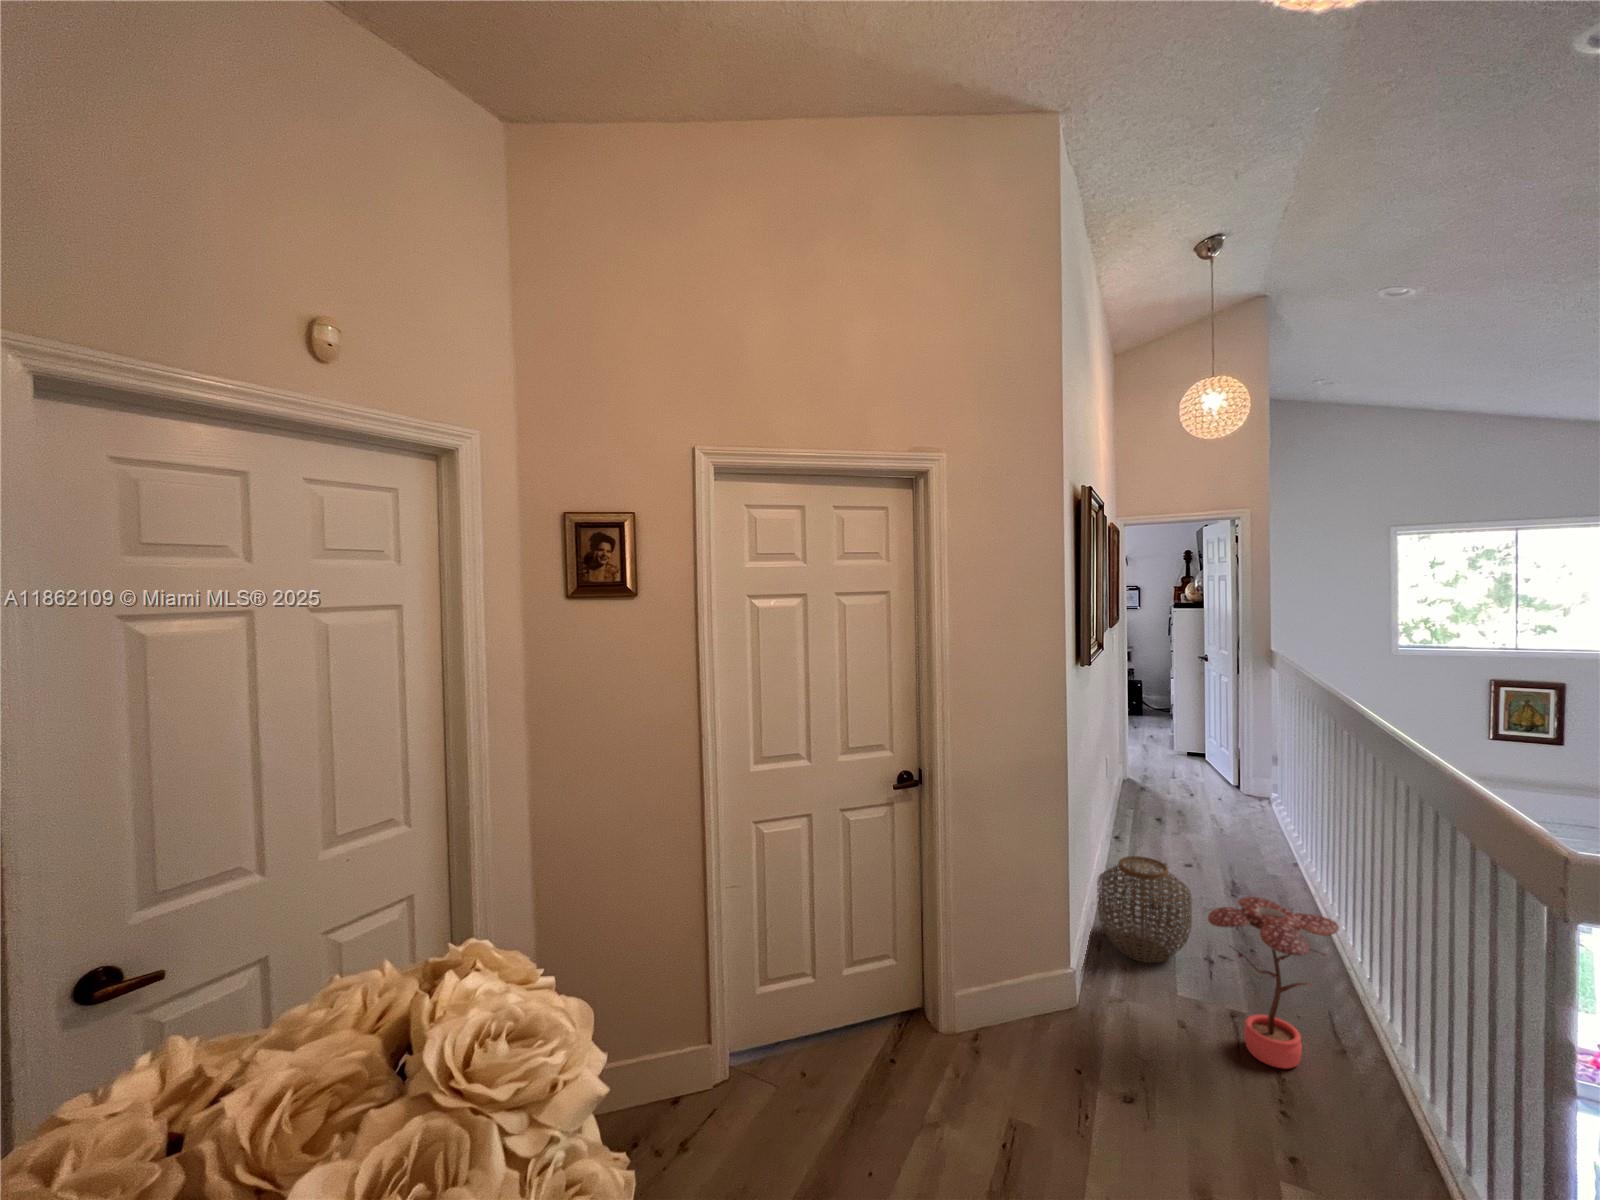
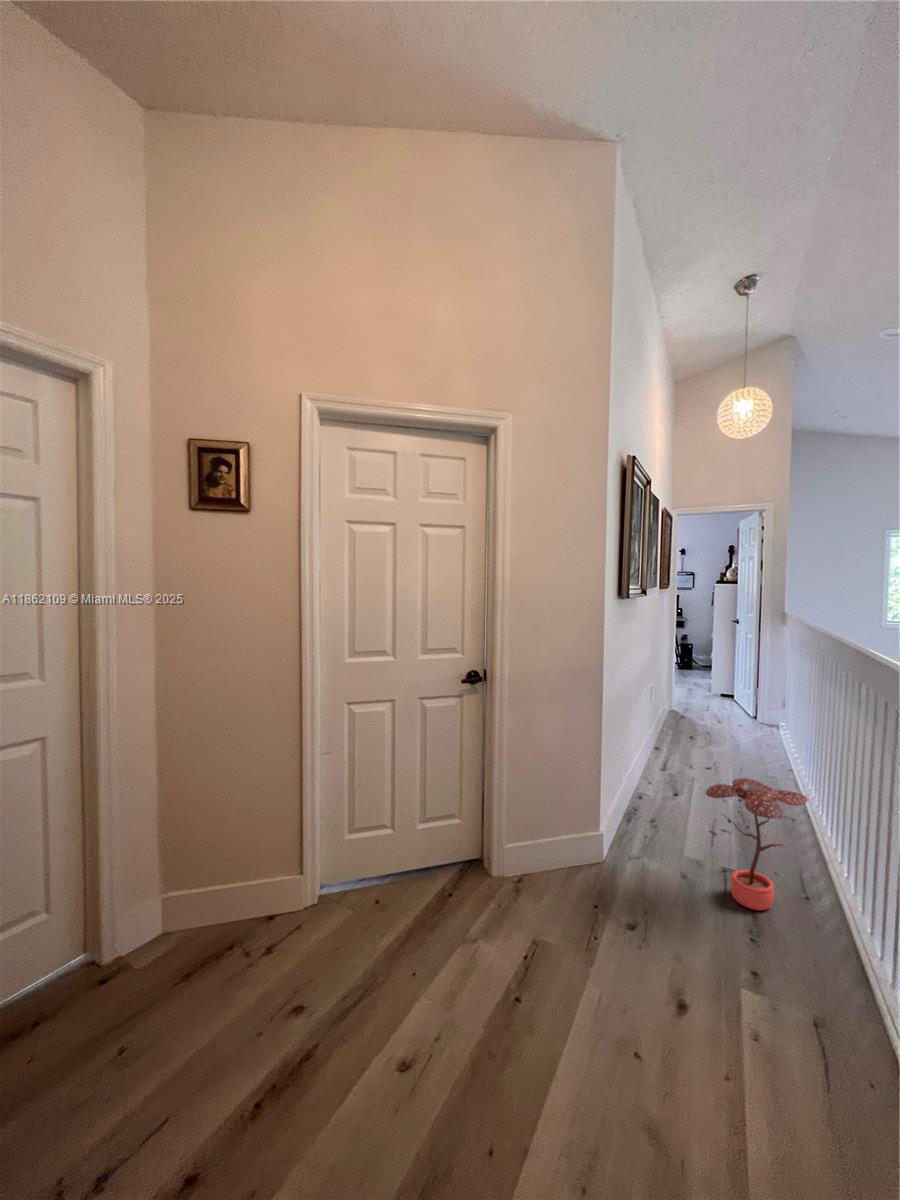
woven basket: present [1097,856,1192,963] -> none [629,753,701,835]

